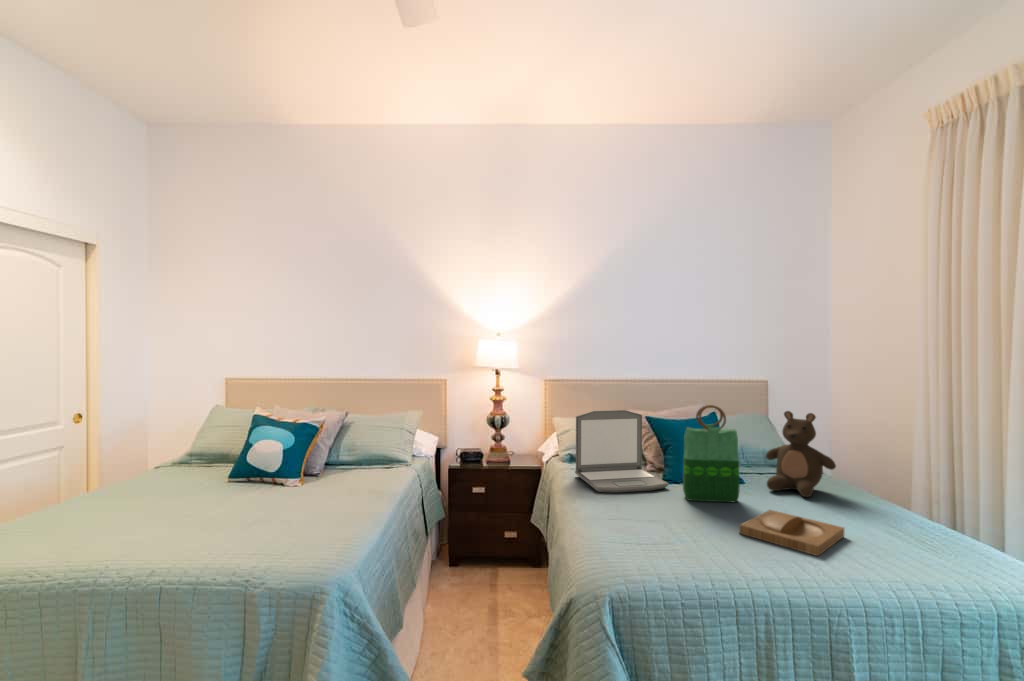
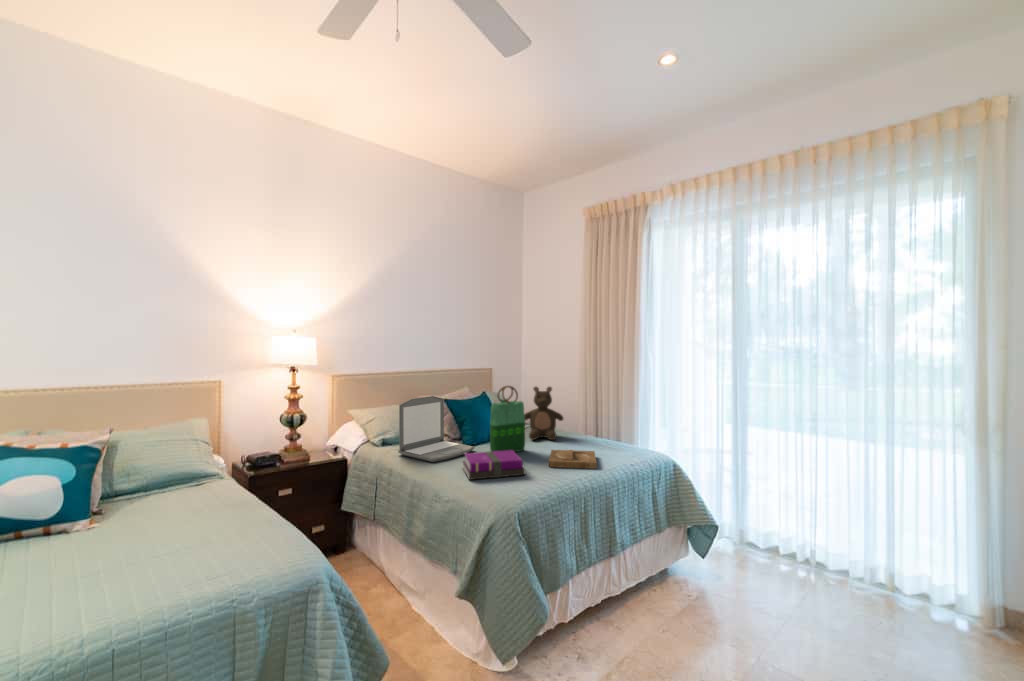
notebook: none [606,488,694,535] -> present [463,450,525,480]

